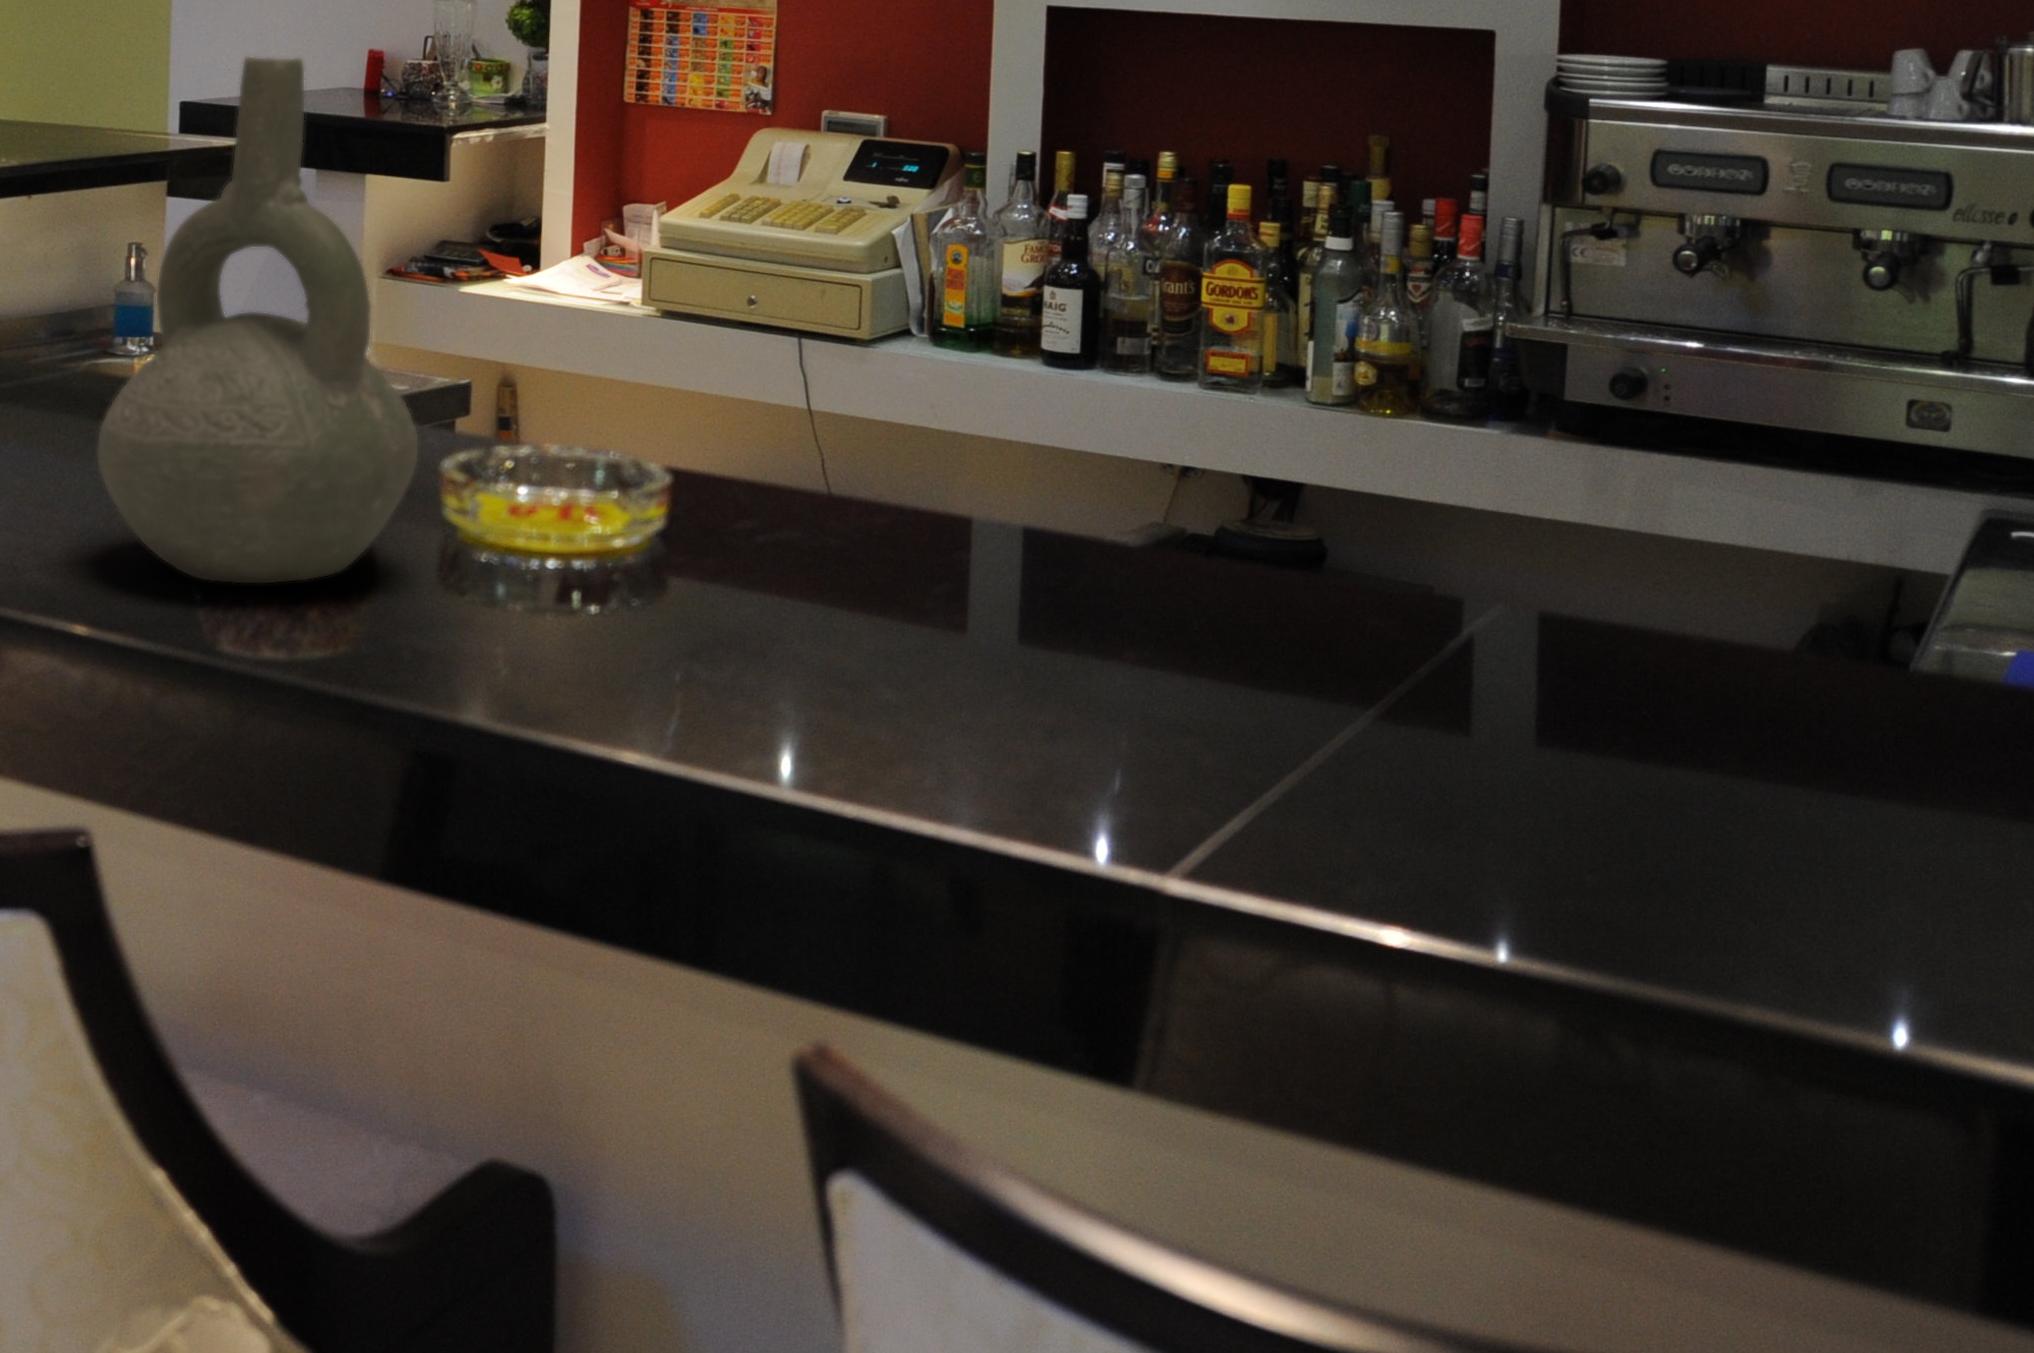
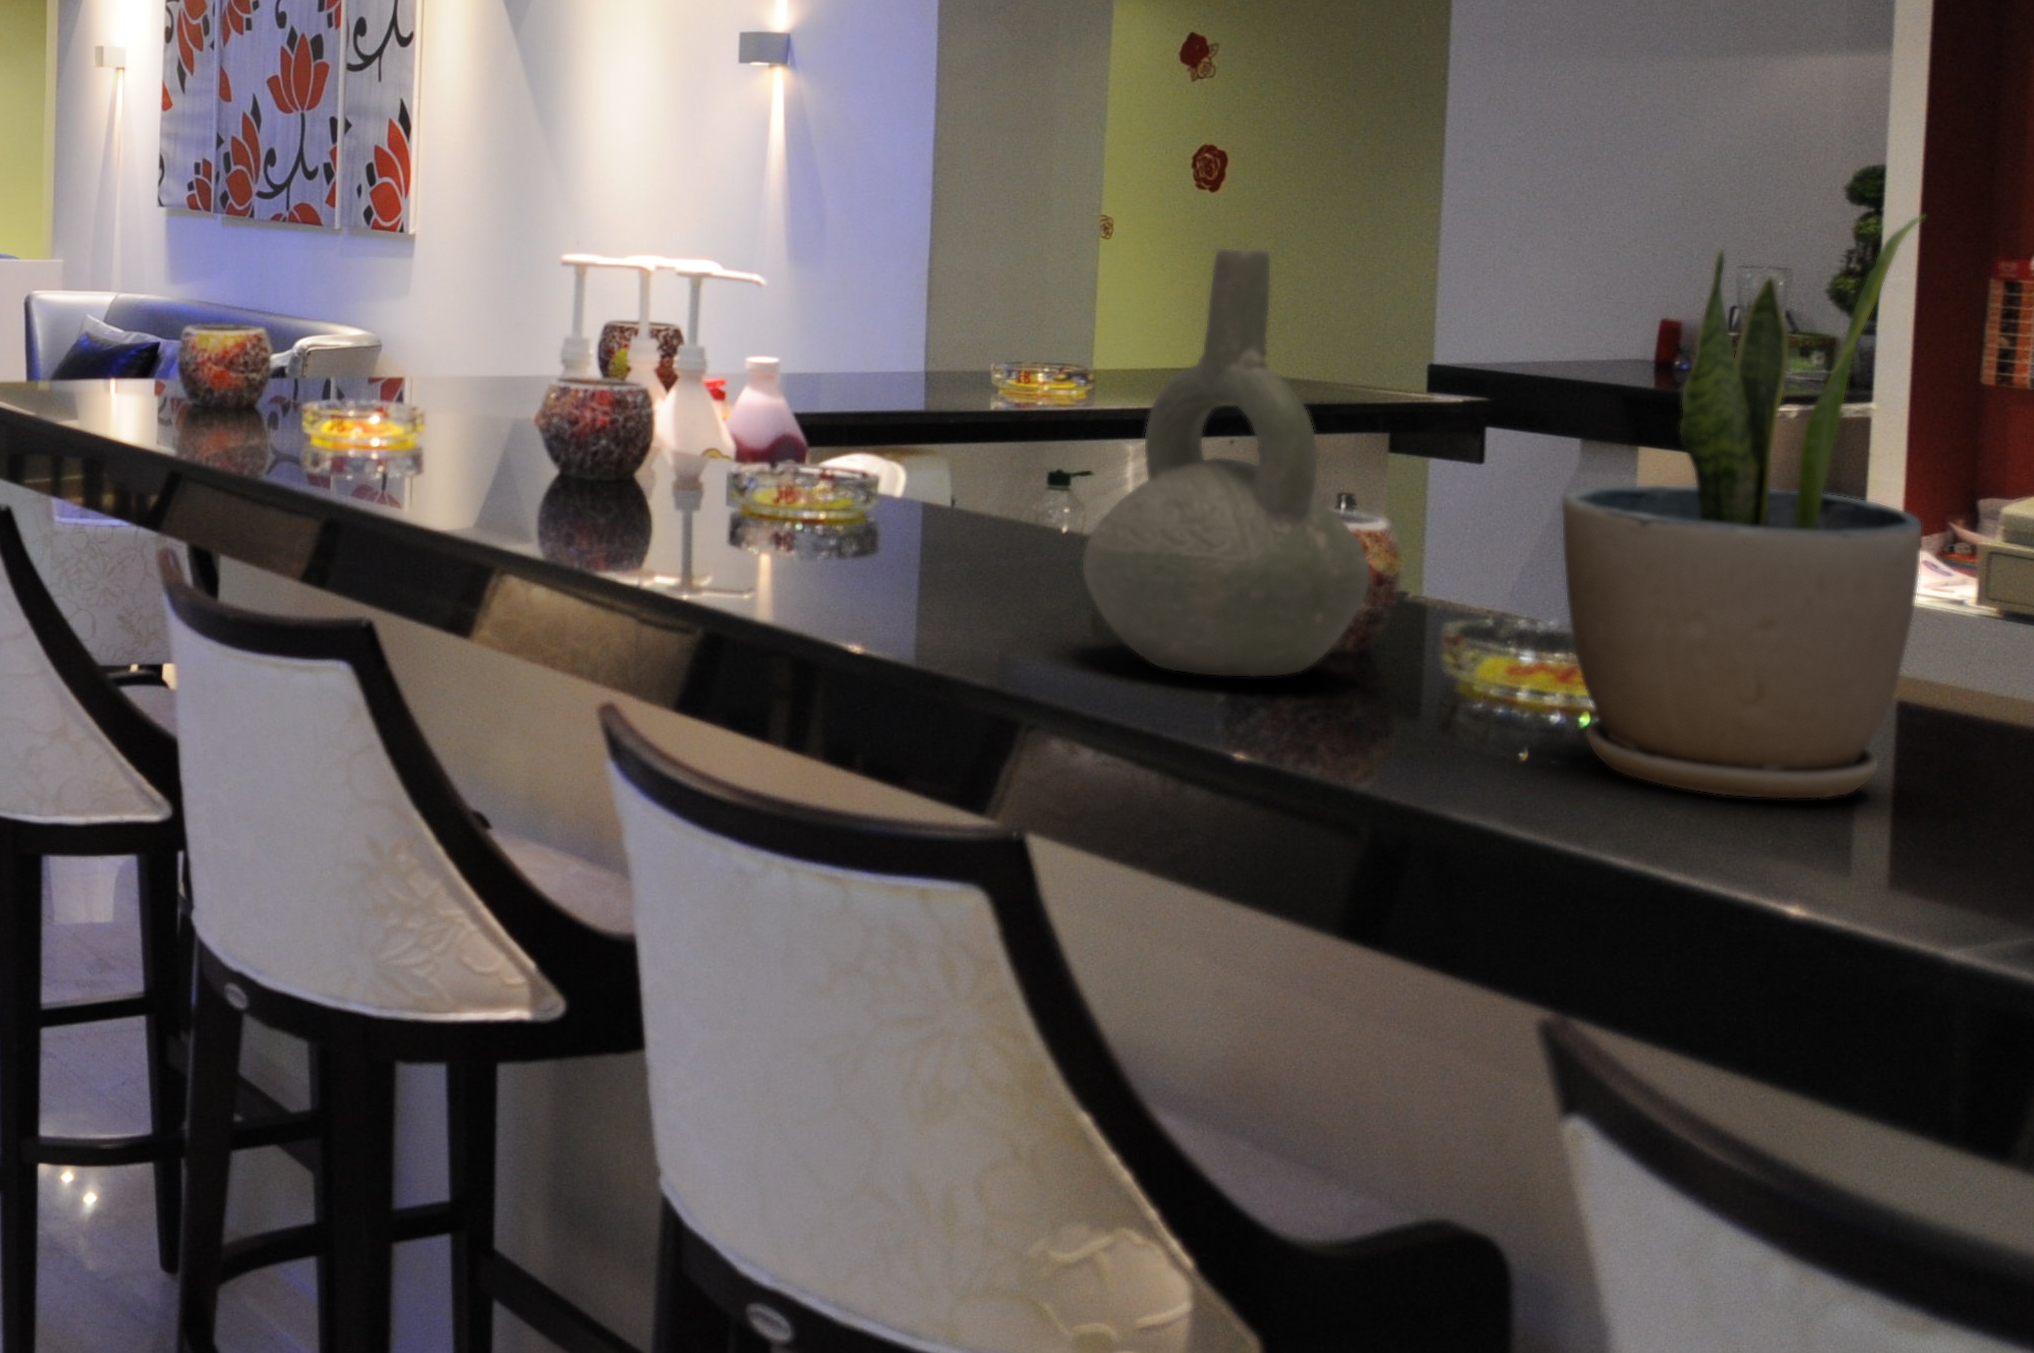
potted plant: none [667,18,1029,695] -> present [1562,217,1921,798]

